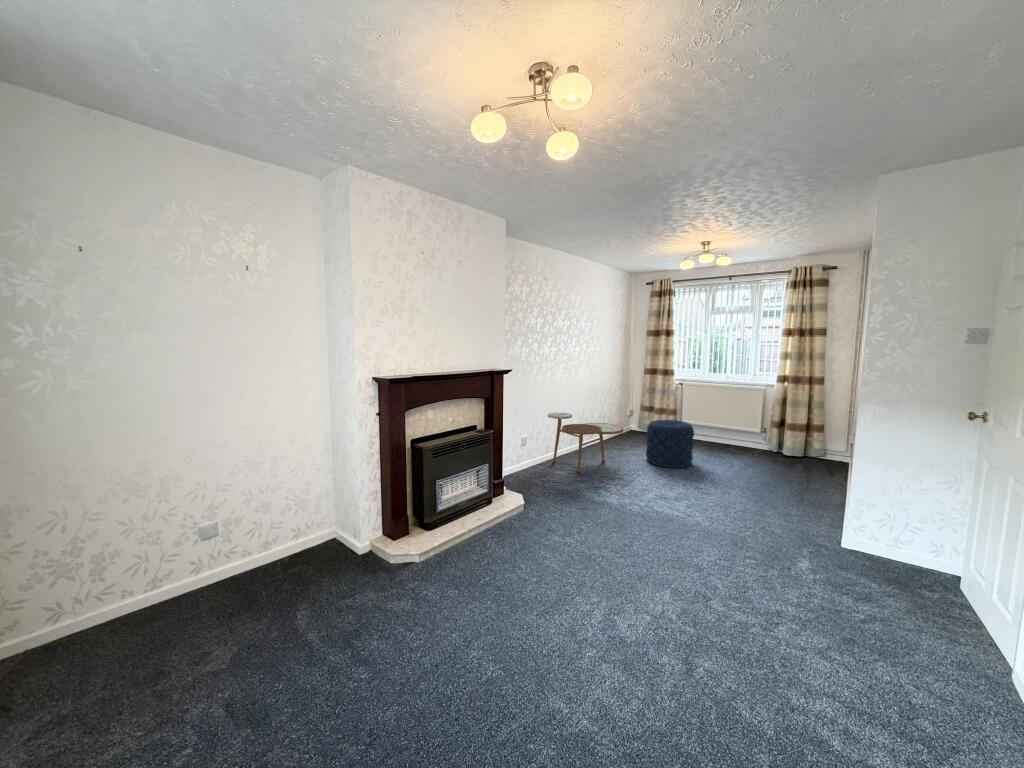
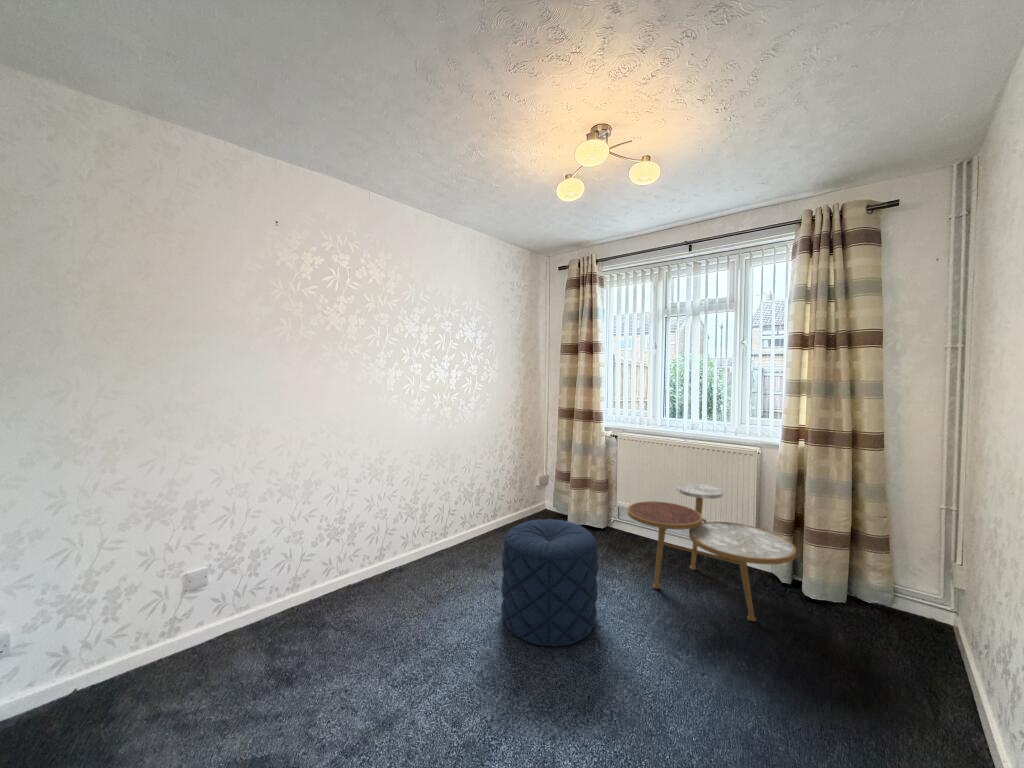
side table: present [548,413,623,472] -> present [628,483,796,621]

